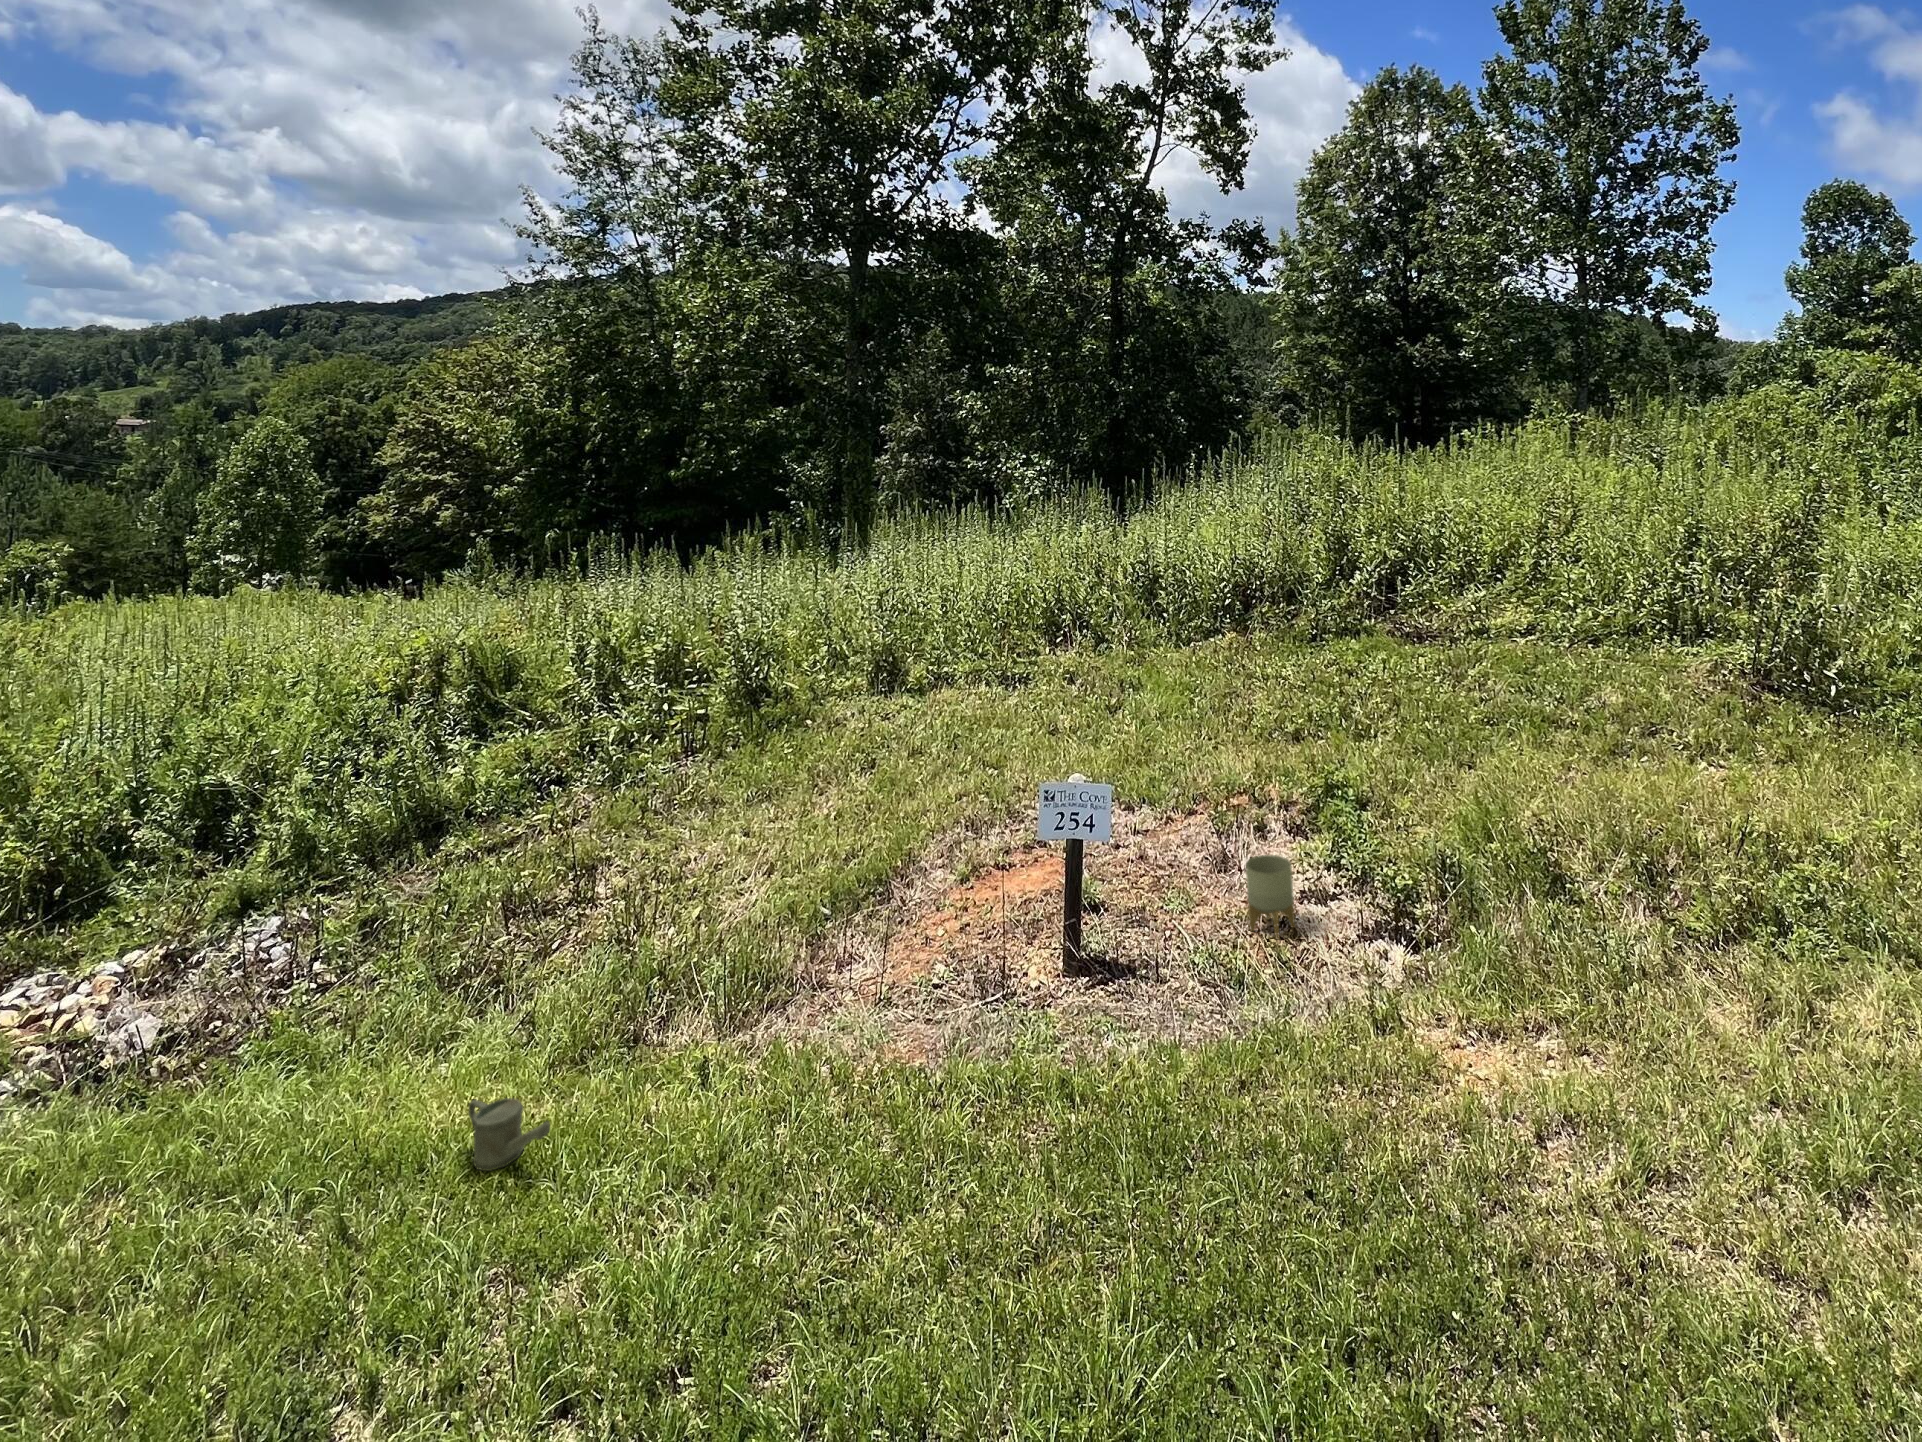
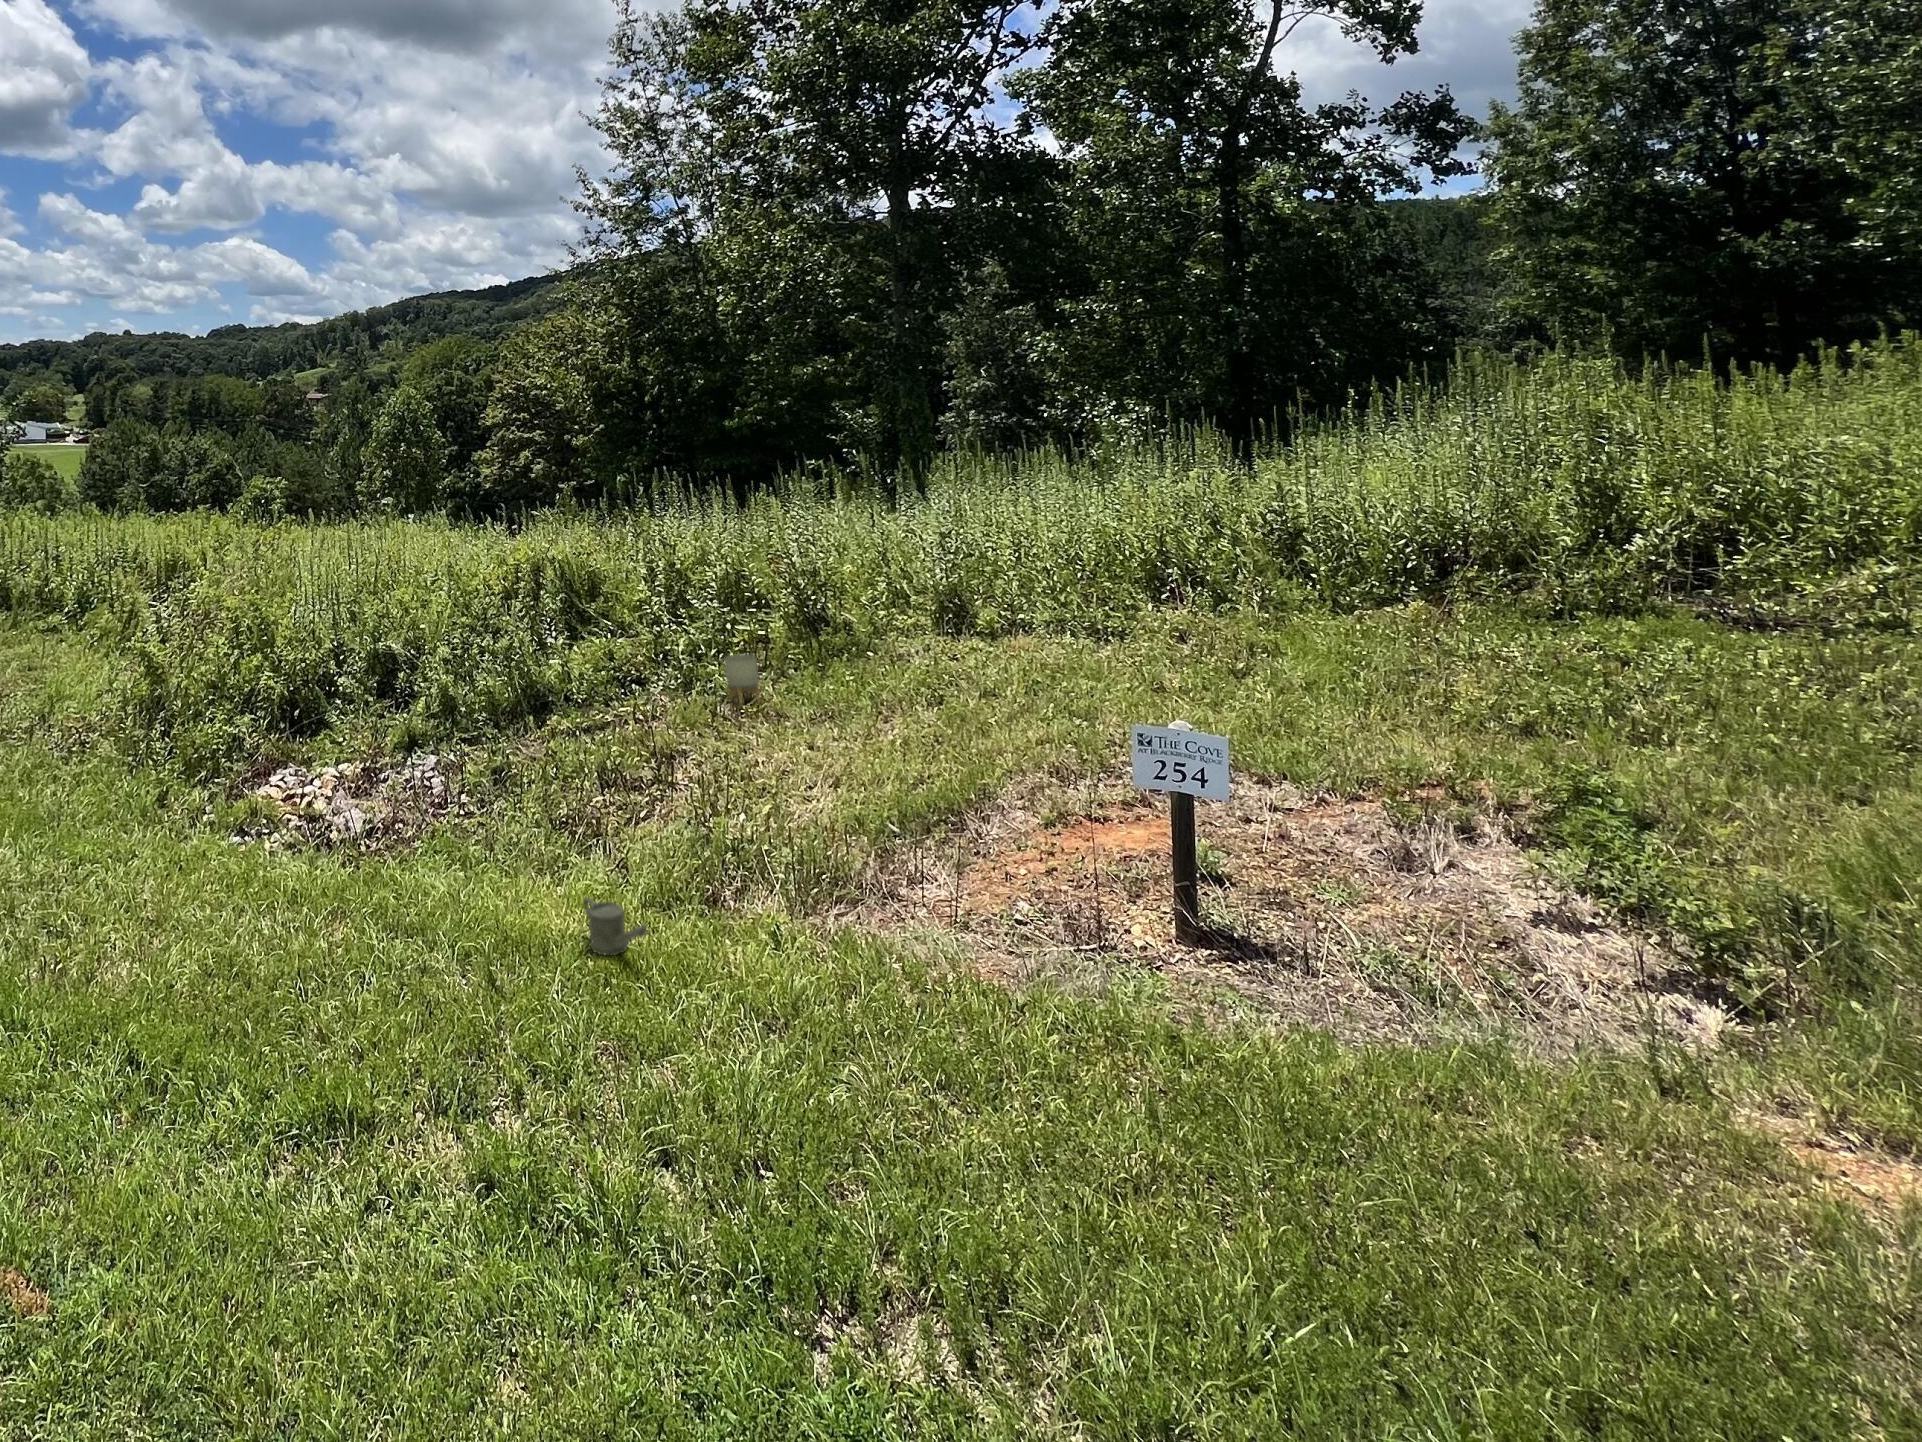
planter: present [1246,855,1295,940] -> present [724,654,761,706]

